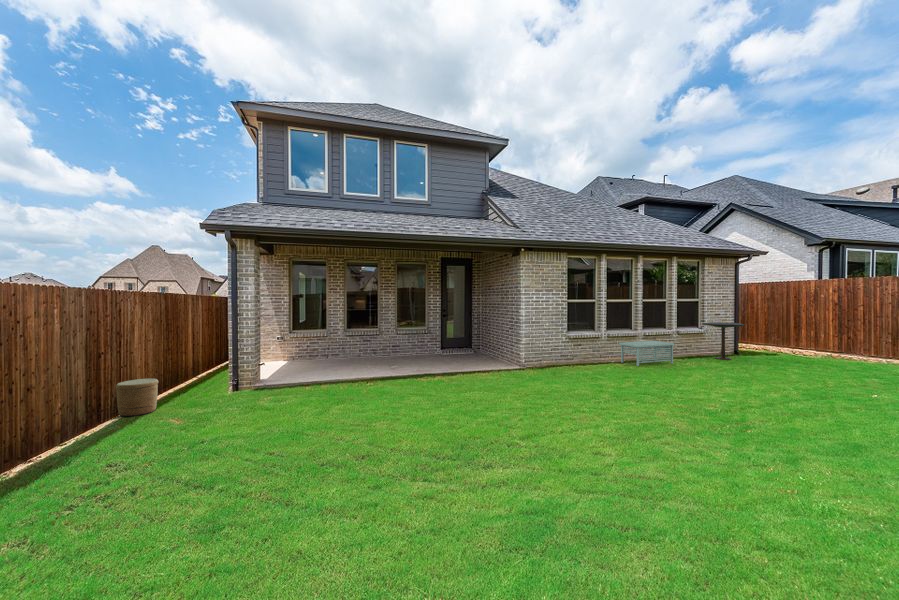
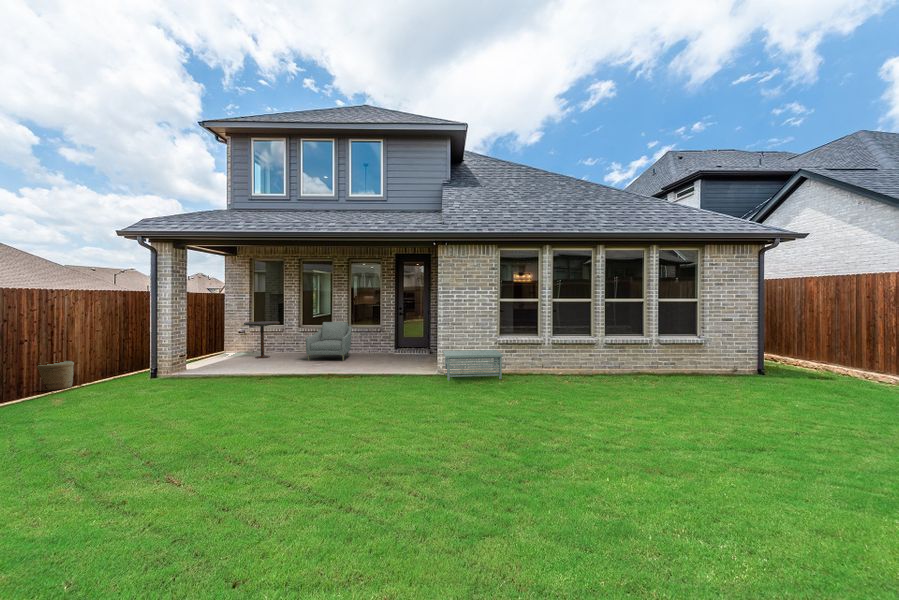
pedestal table: present [704,322,744,360] -> present [244,321,280,358]
chair: none [364,325,406,366] -> present [305,322,352,361]
storage bench: present [619,341,675,366] -> present [443,350,503,381]

